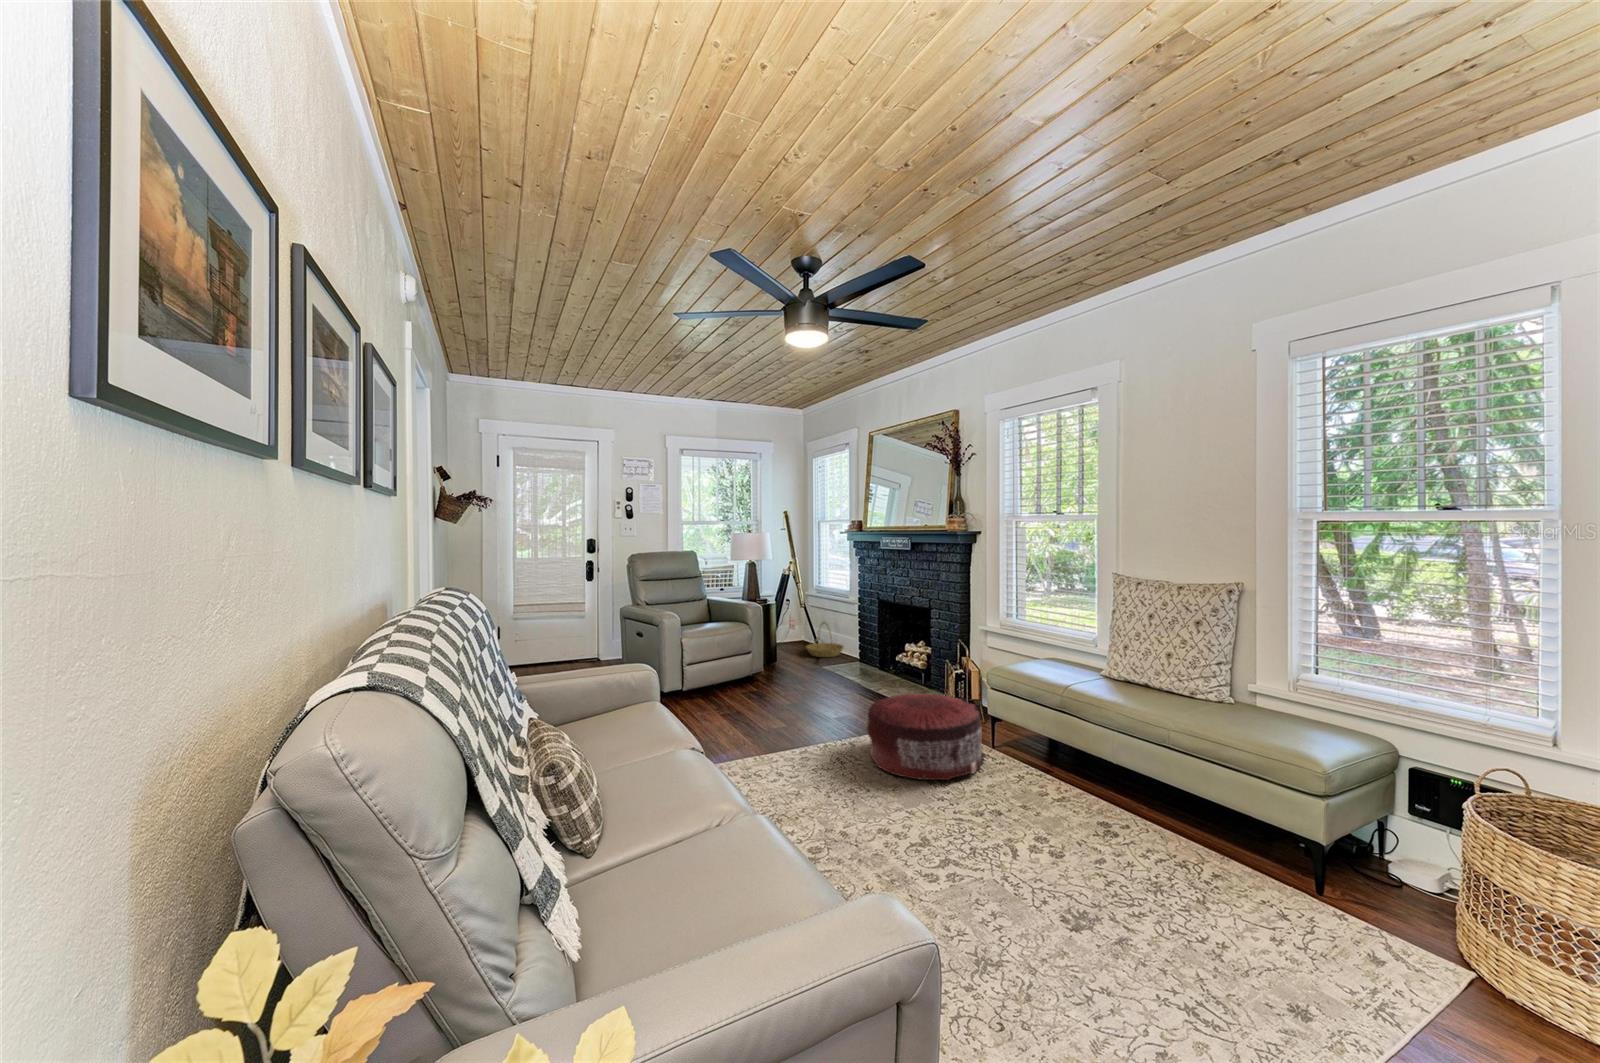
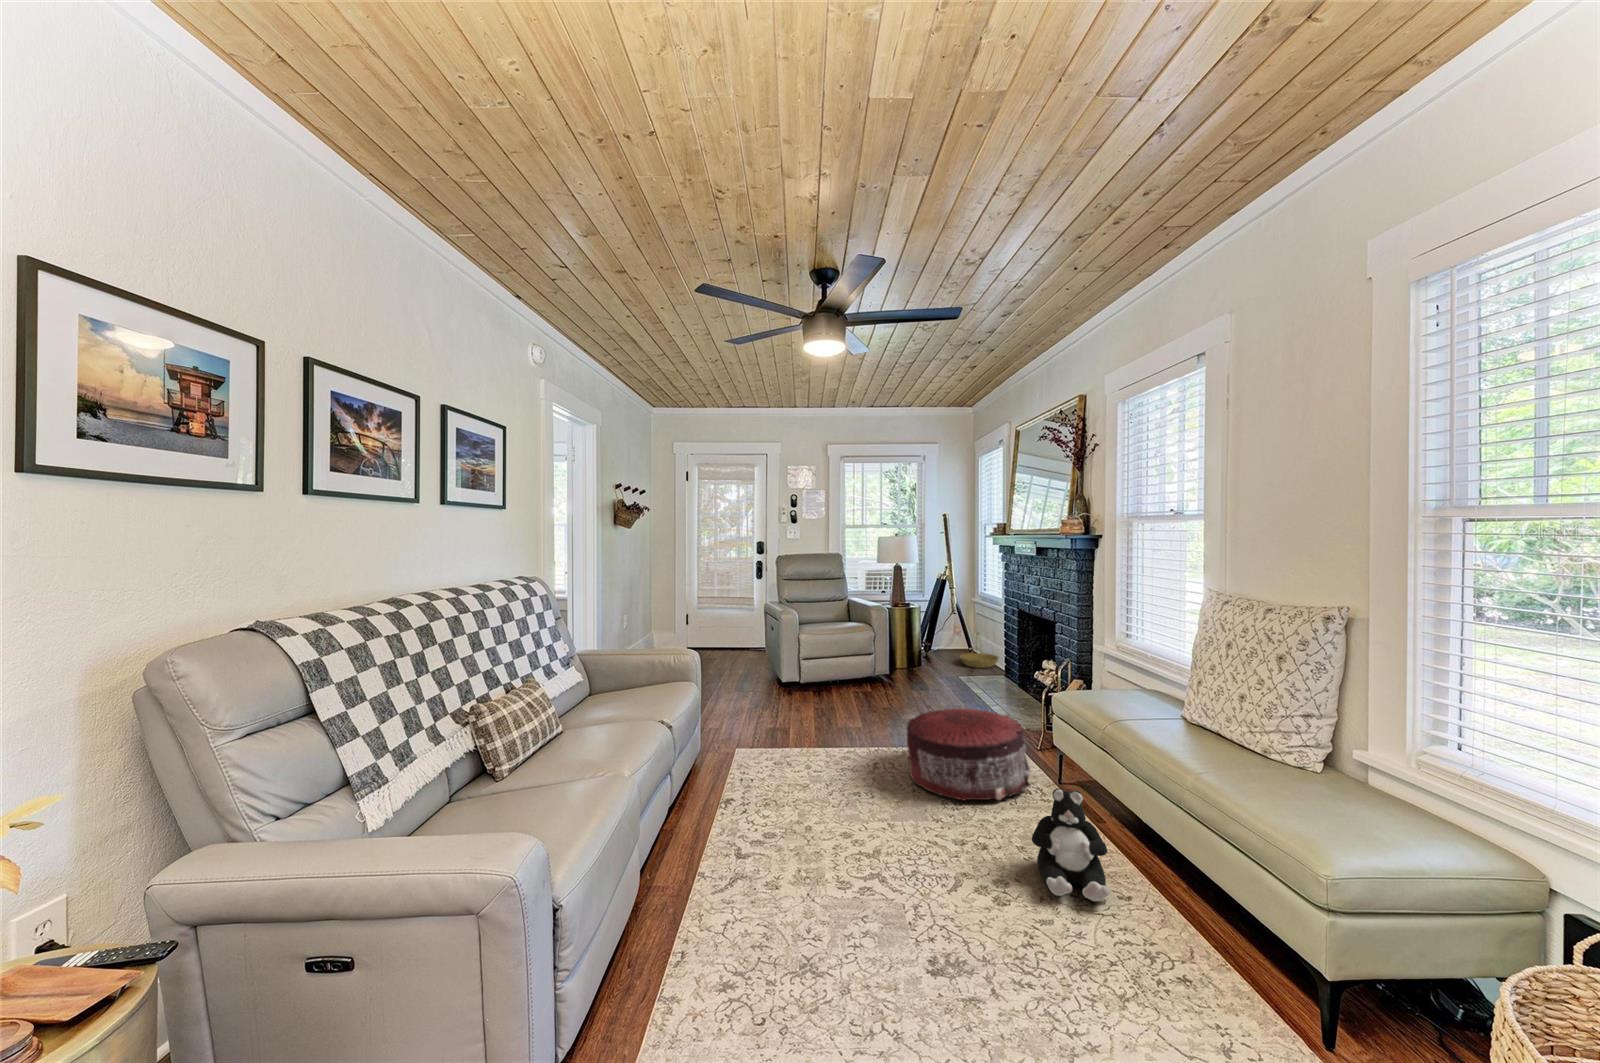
plush toy: none [1053,748,1130,840] -> present [1032,788,1110,902]

